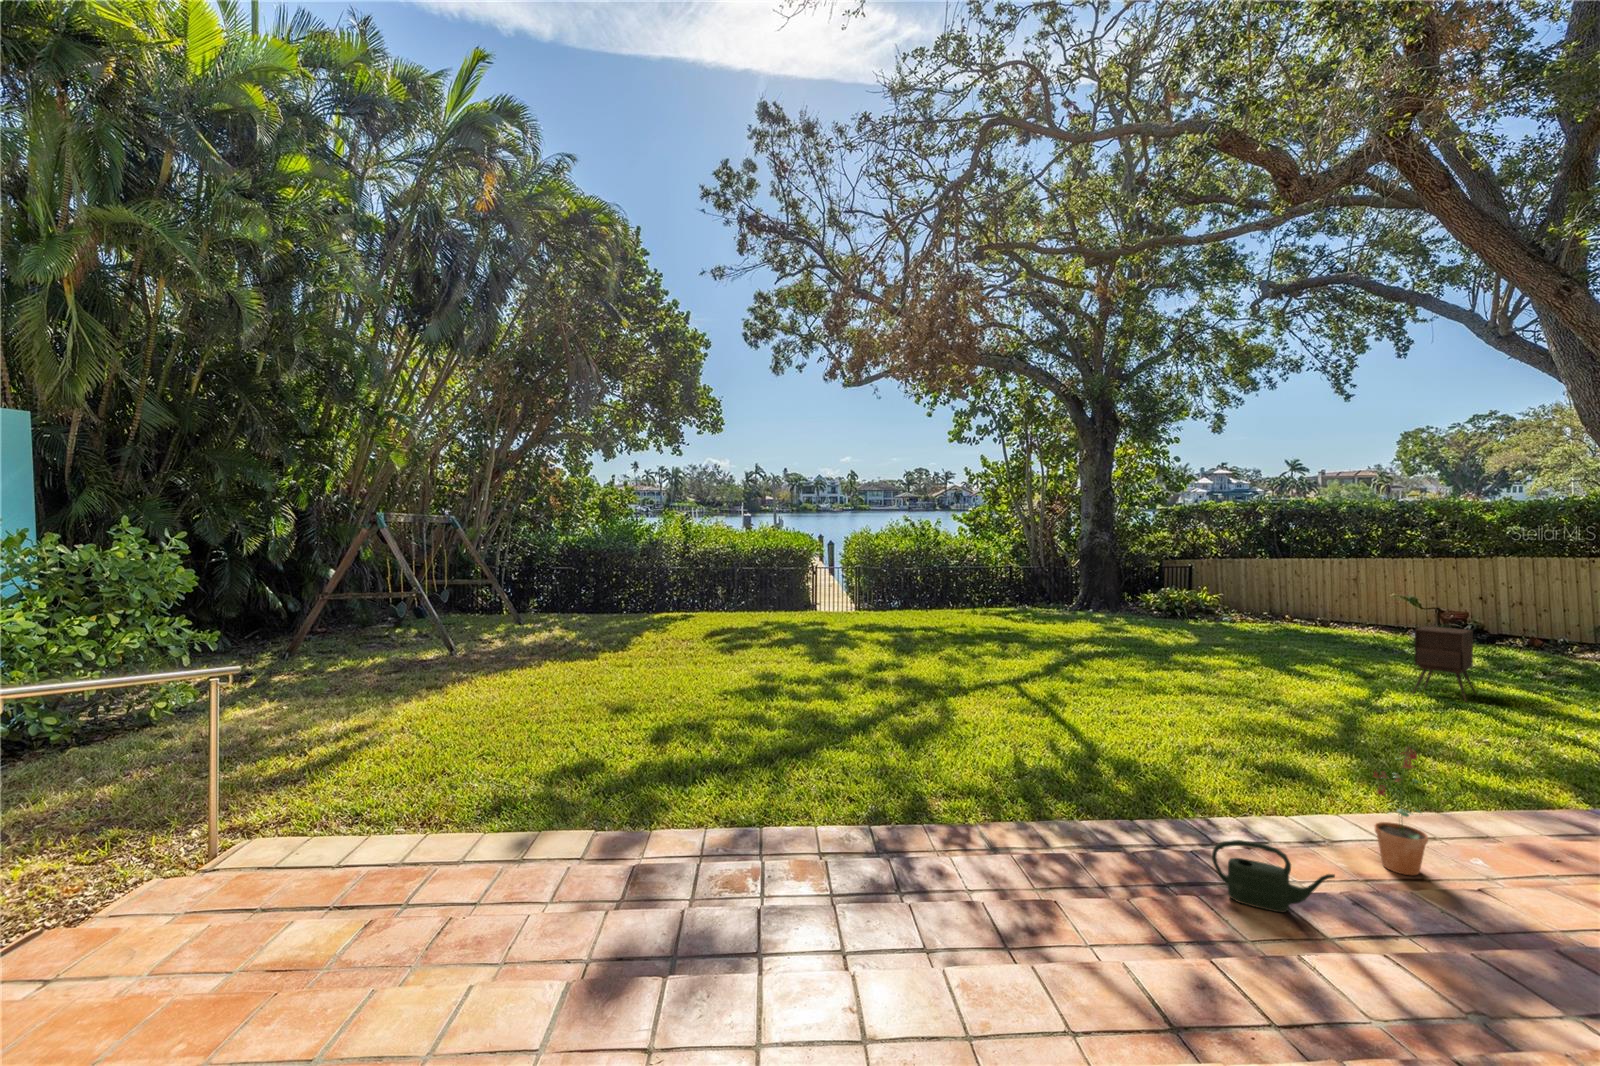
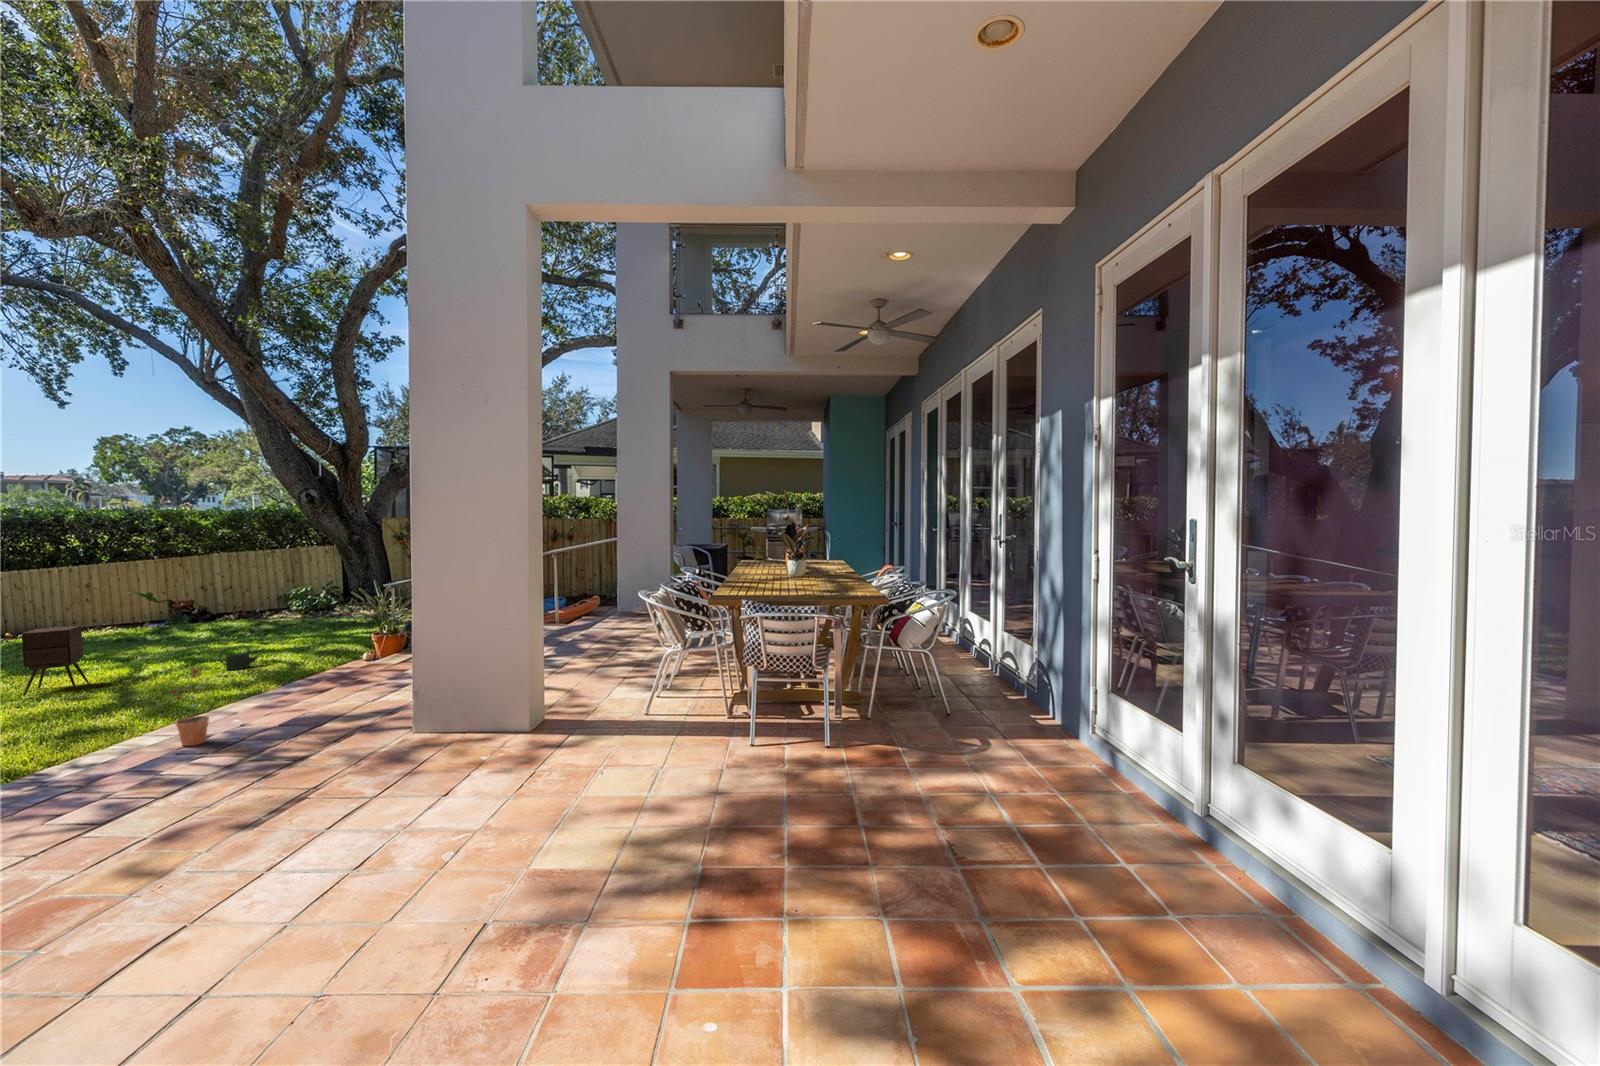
side table: present [1413,626,1477,702] -> present [22,626,89,696]
watering can: present [1212,840,1335,912] -> present [219,645,262,670]

